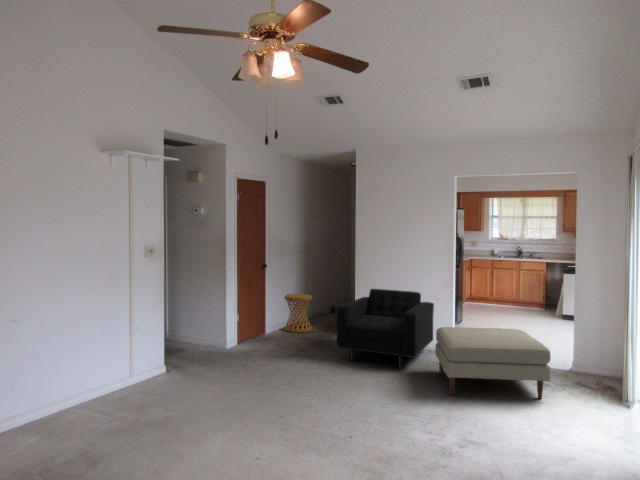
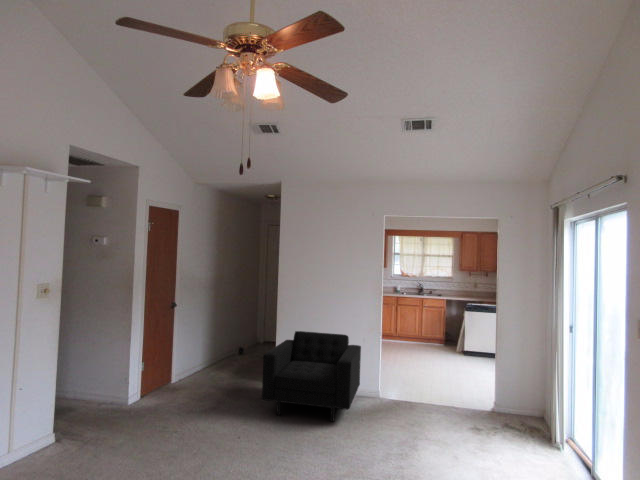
side table: present [284,294,312,333] -> none [193,335,226,379]
ottoman: present [435,327,551,399] -> none [370,375,493,454]

